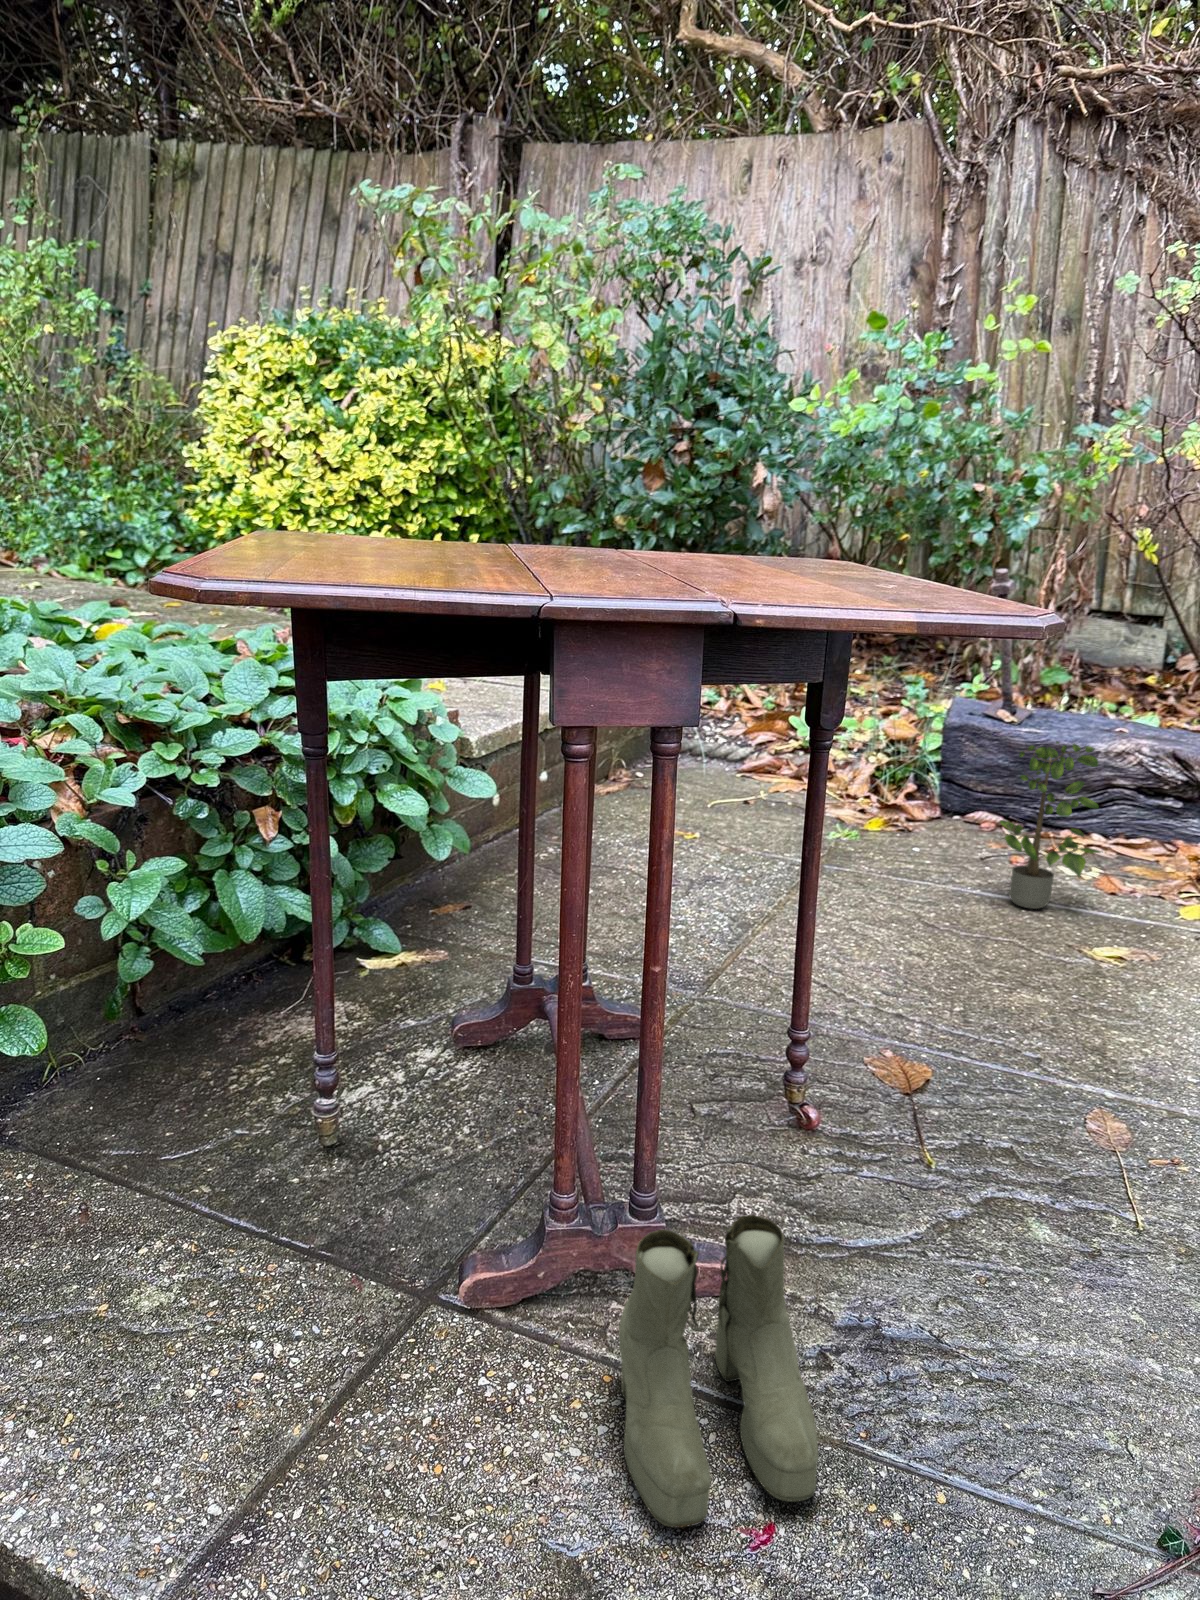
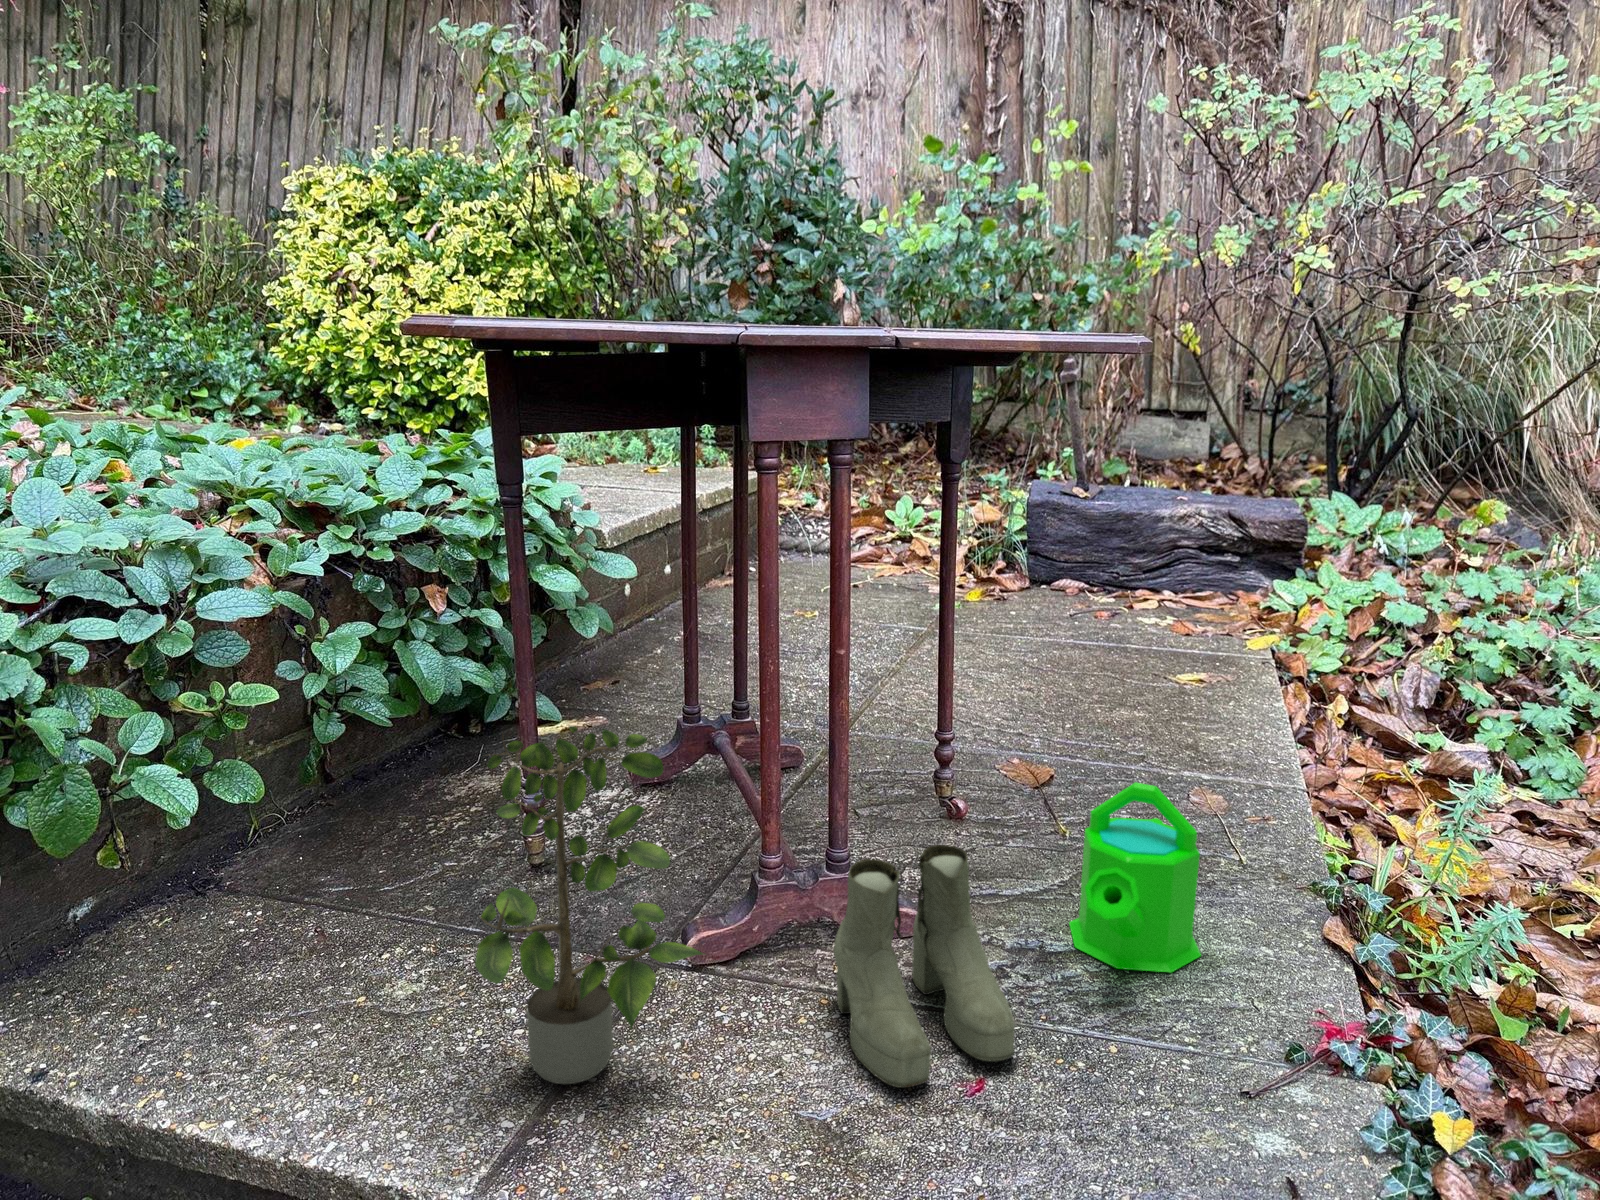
potted plant: present [1000,741,1101,909] -> present [475,726,704,1084]
watering can: none [915,1150,1077,1386] -> present [1069,783,1201,973]

